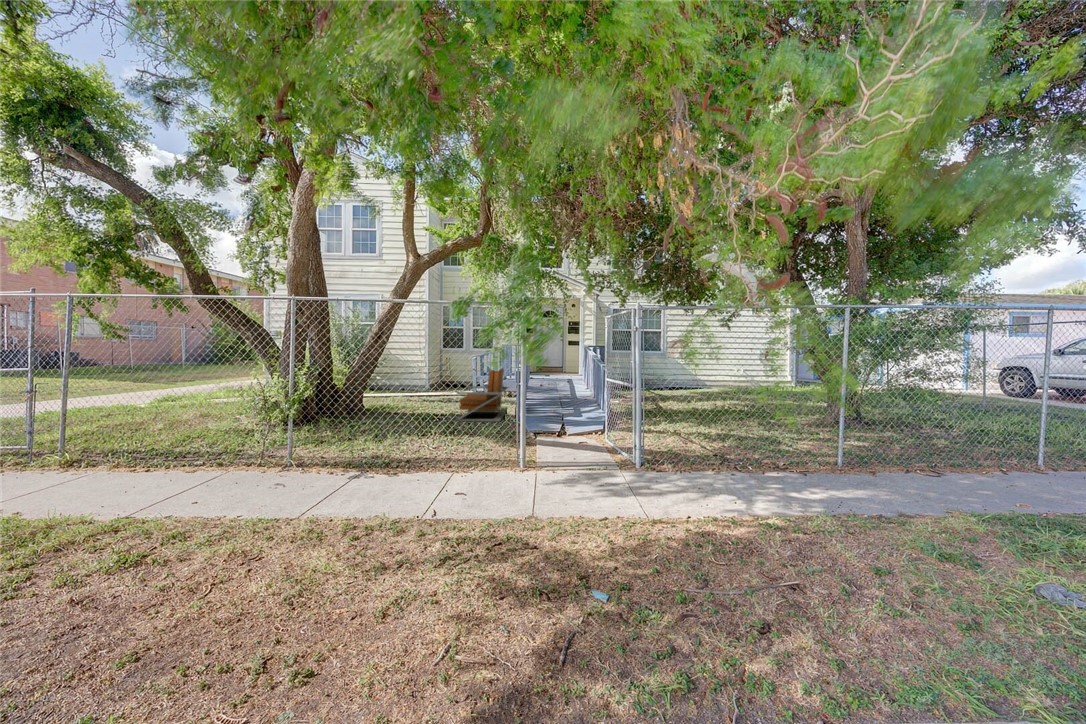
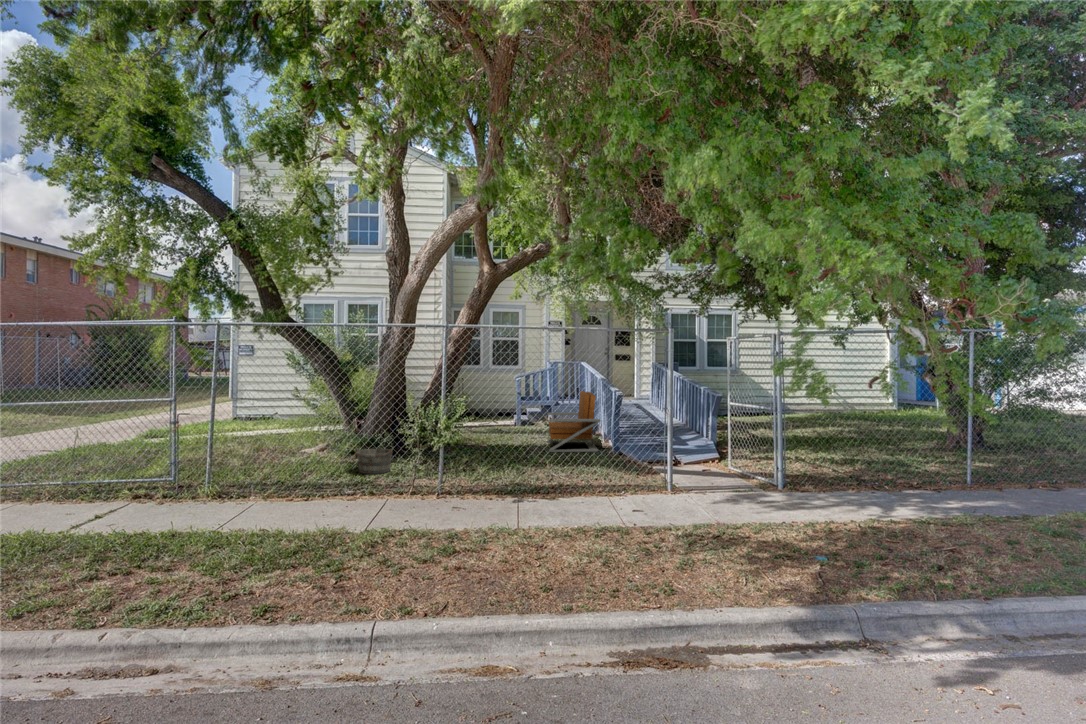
bucket: none [248,416,290,441] -> present [355,448,393,474]

